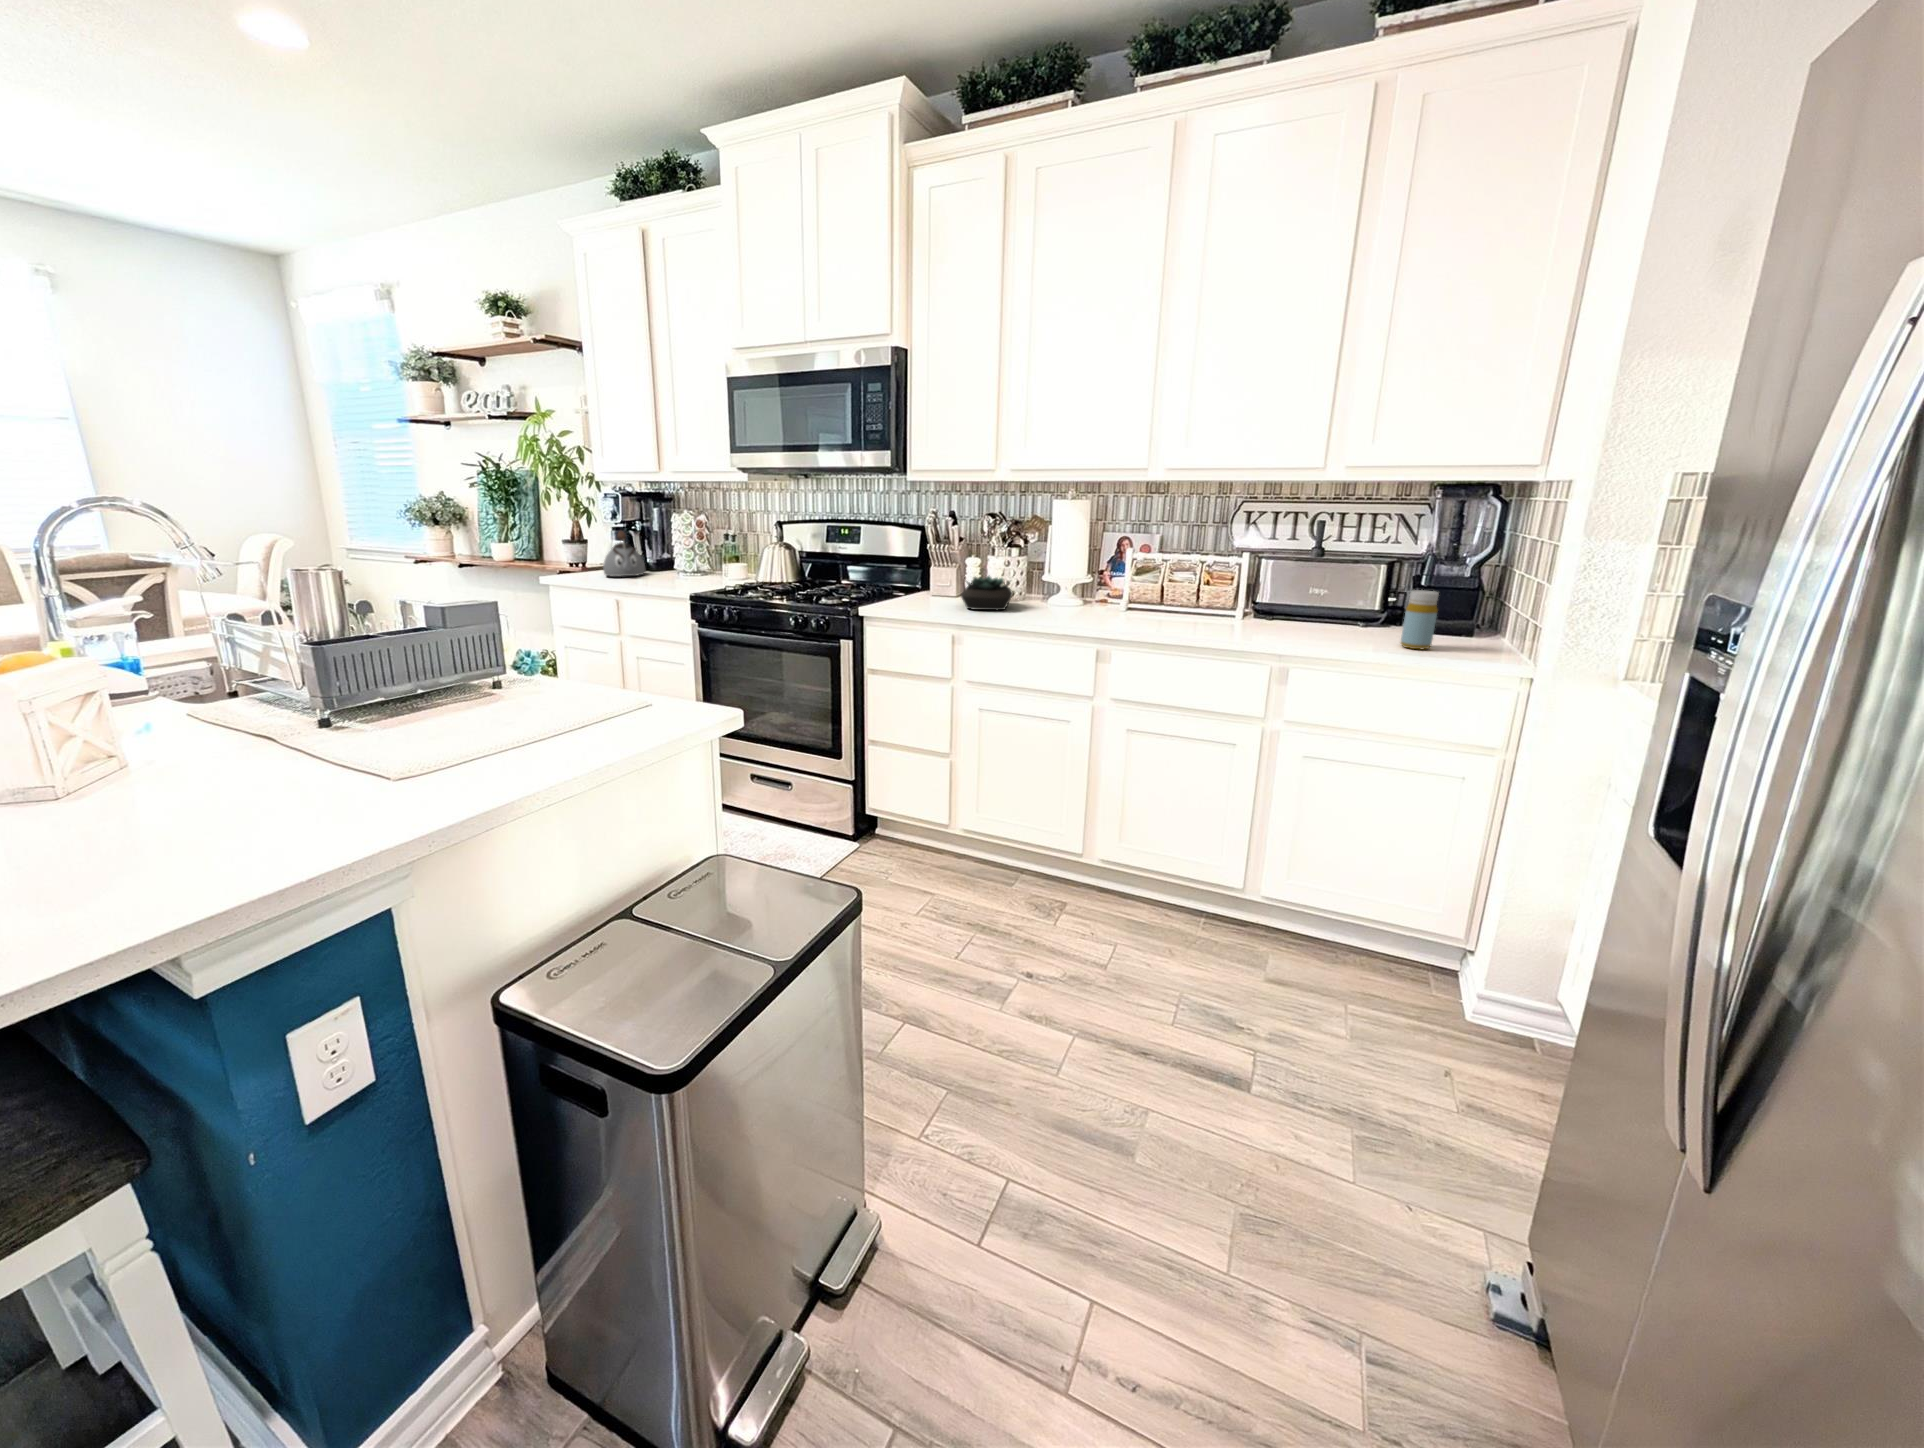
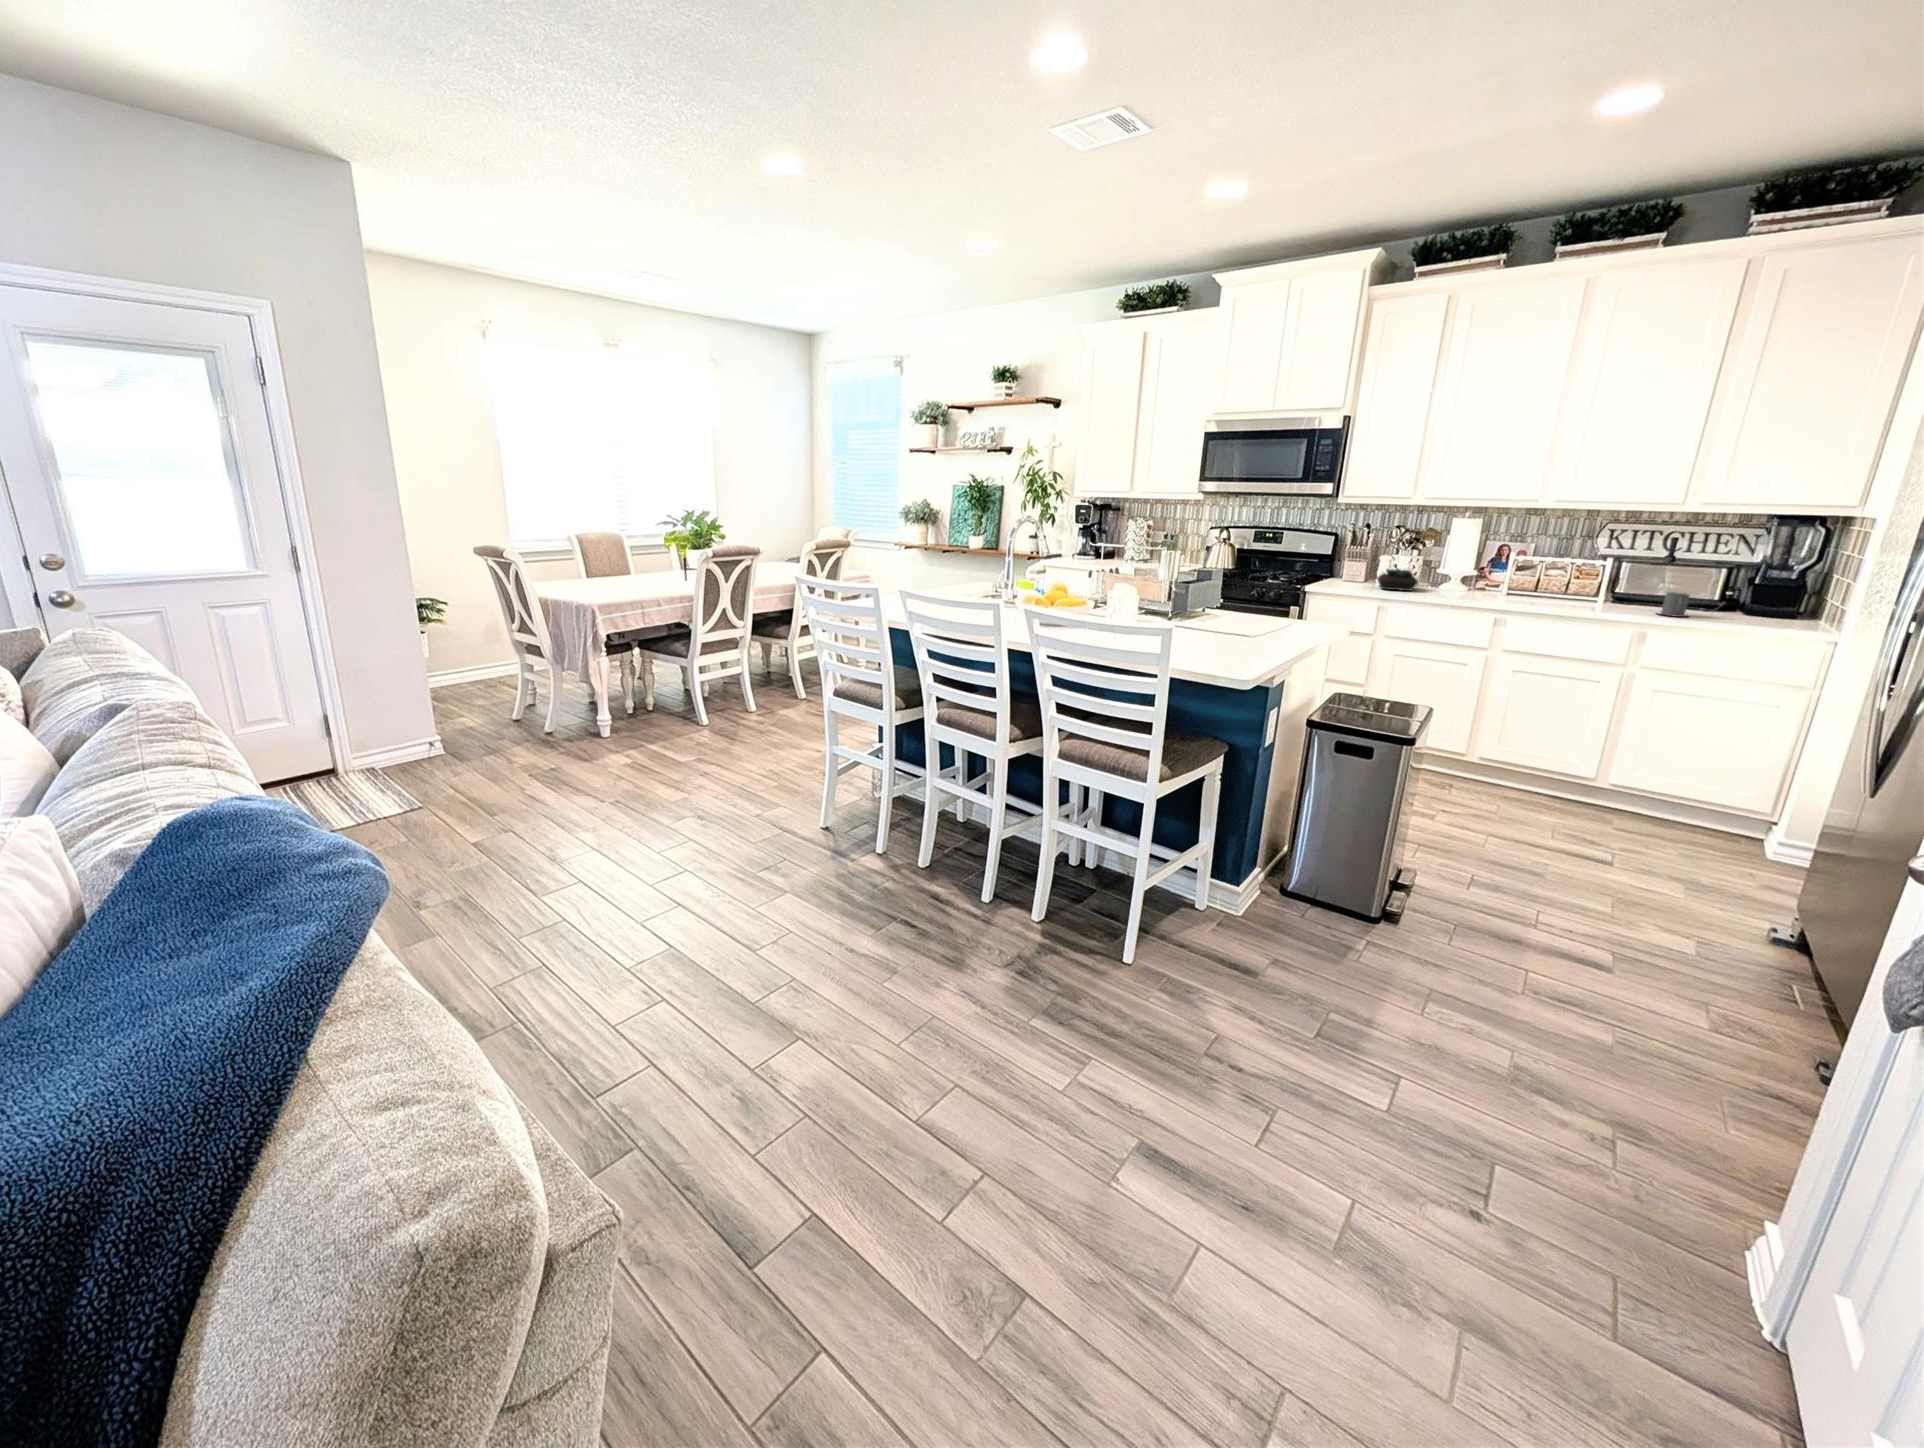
kettle: present [603,531,645,576] -> none [1076,530,1104,561]
bottle: present [1401,590,1439,649] -> none [1732,585,1766,623]
mug: none [1304,603,1347,642] -> present [1659,592,1690,617]

